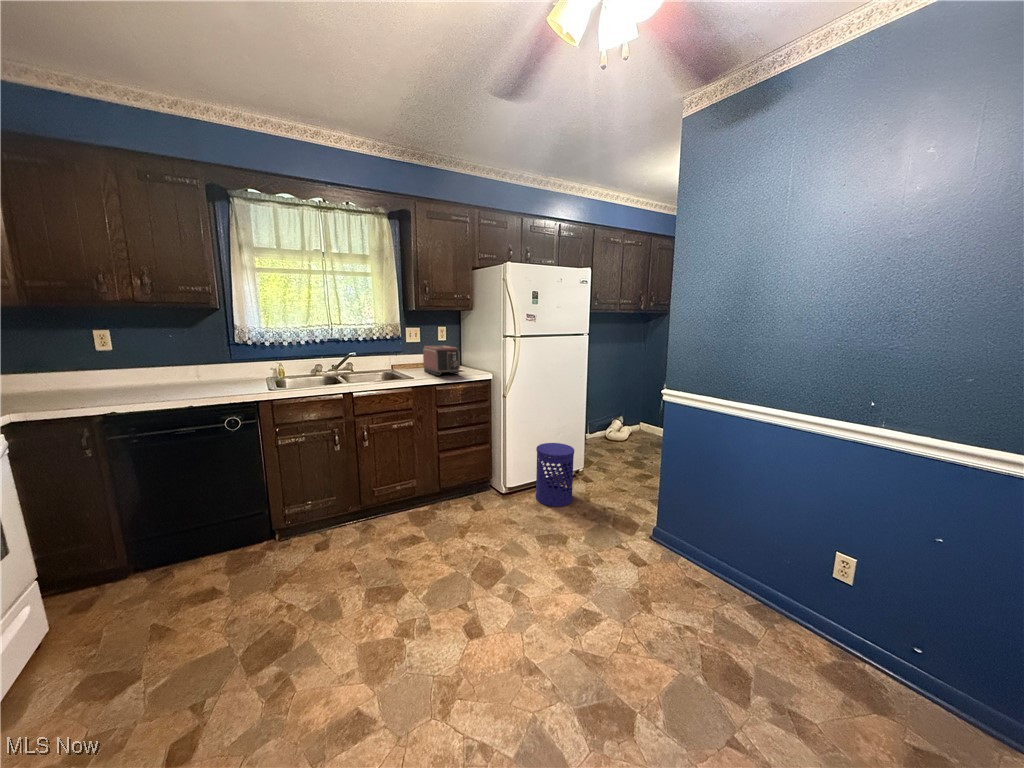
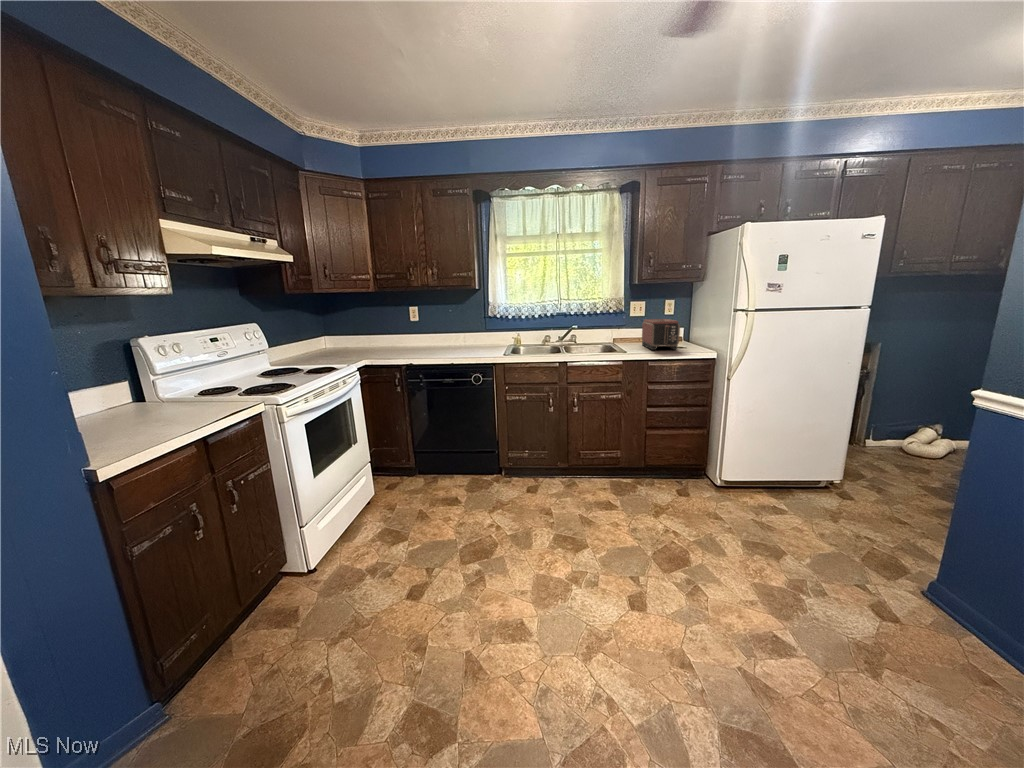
waste bin: present [535,443,574,507] -> none [760,439,826,520]

